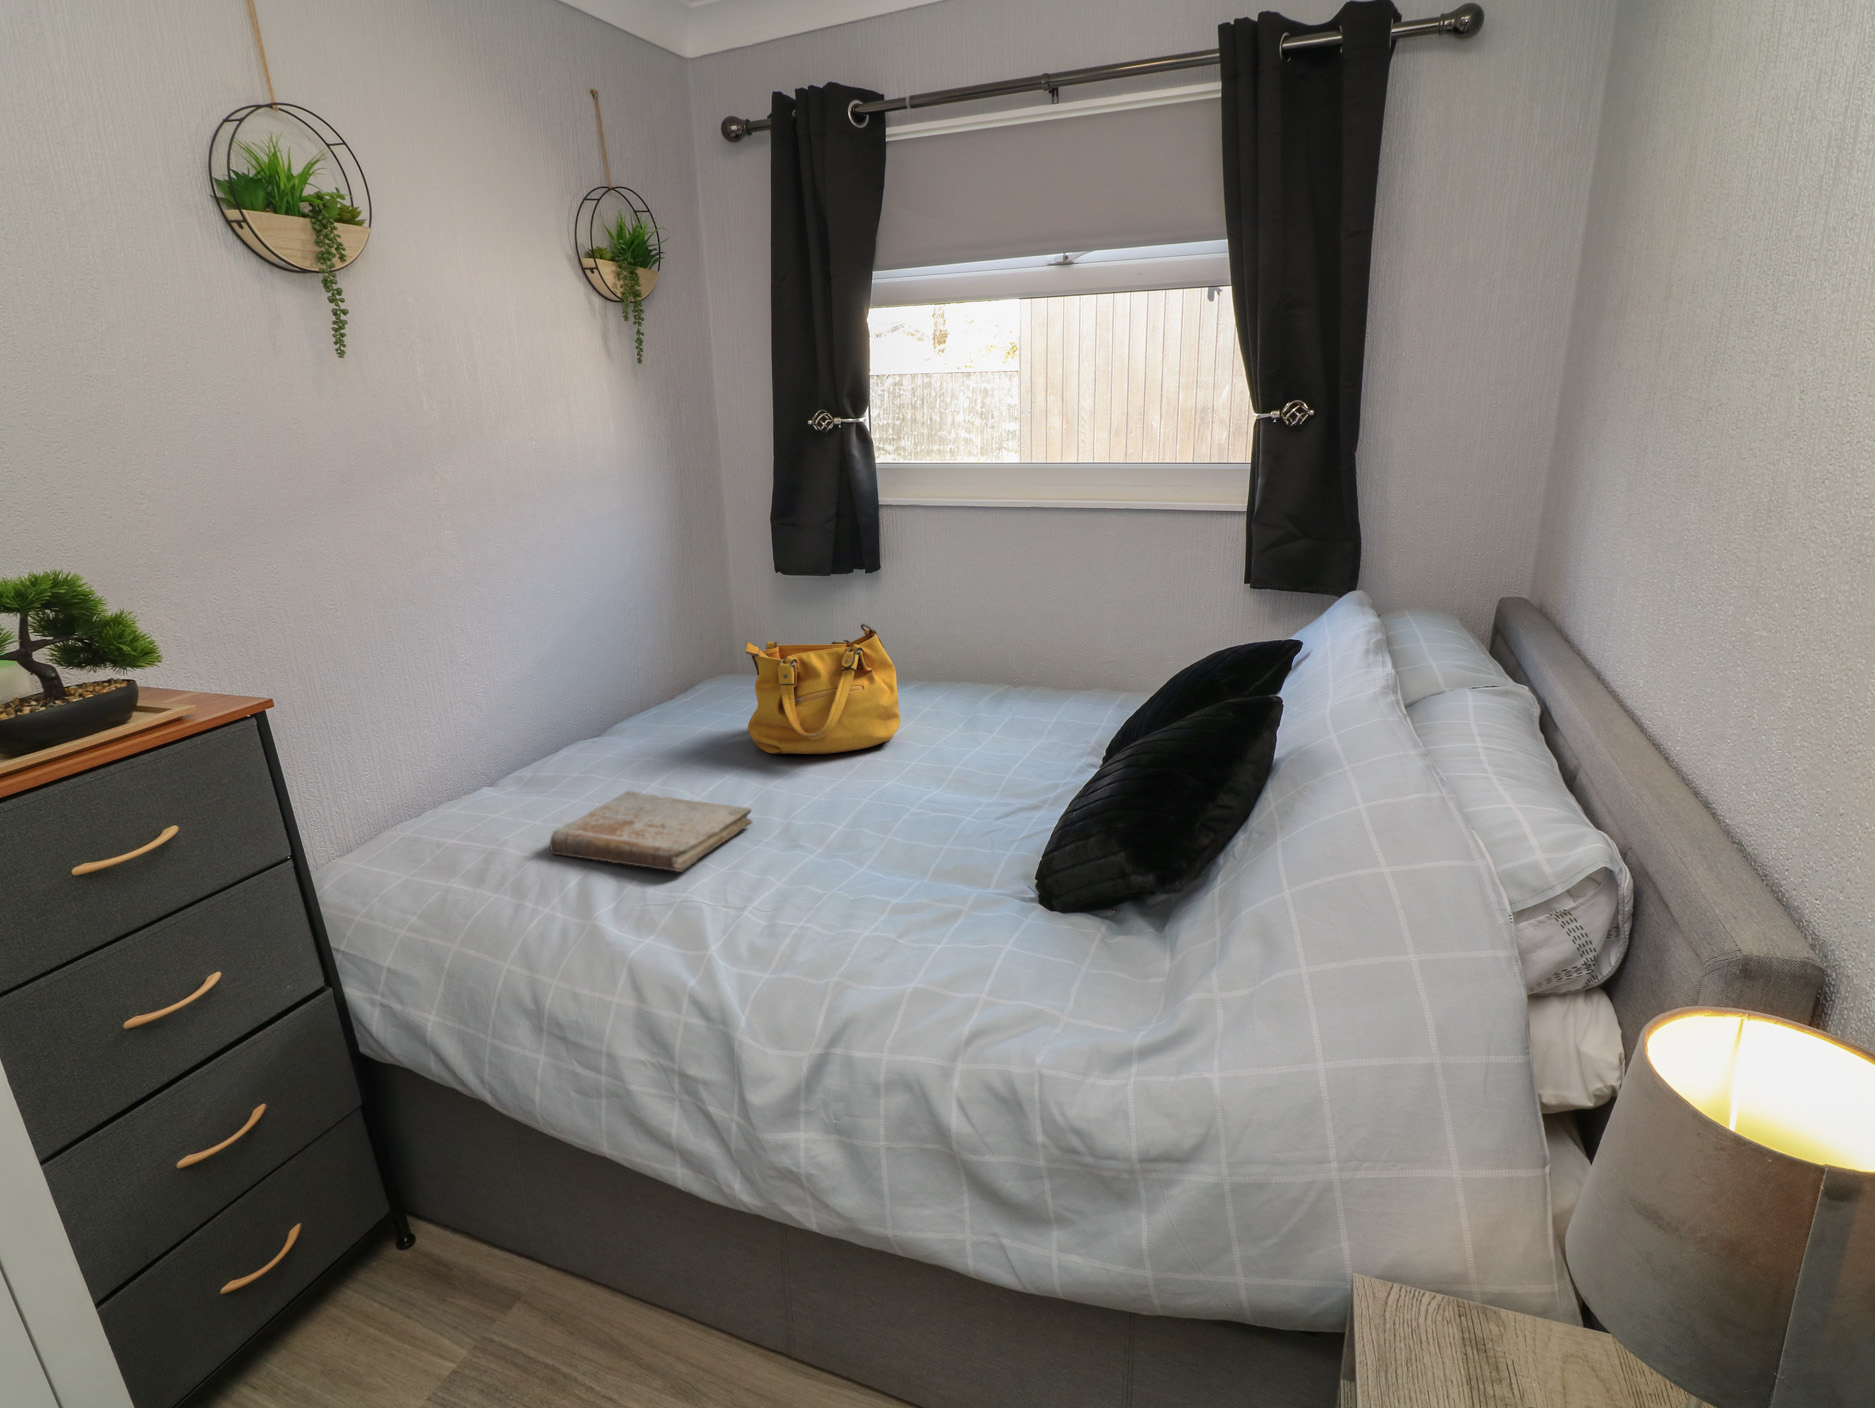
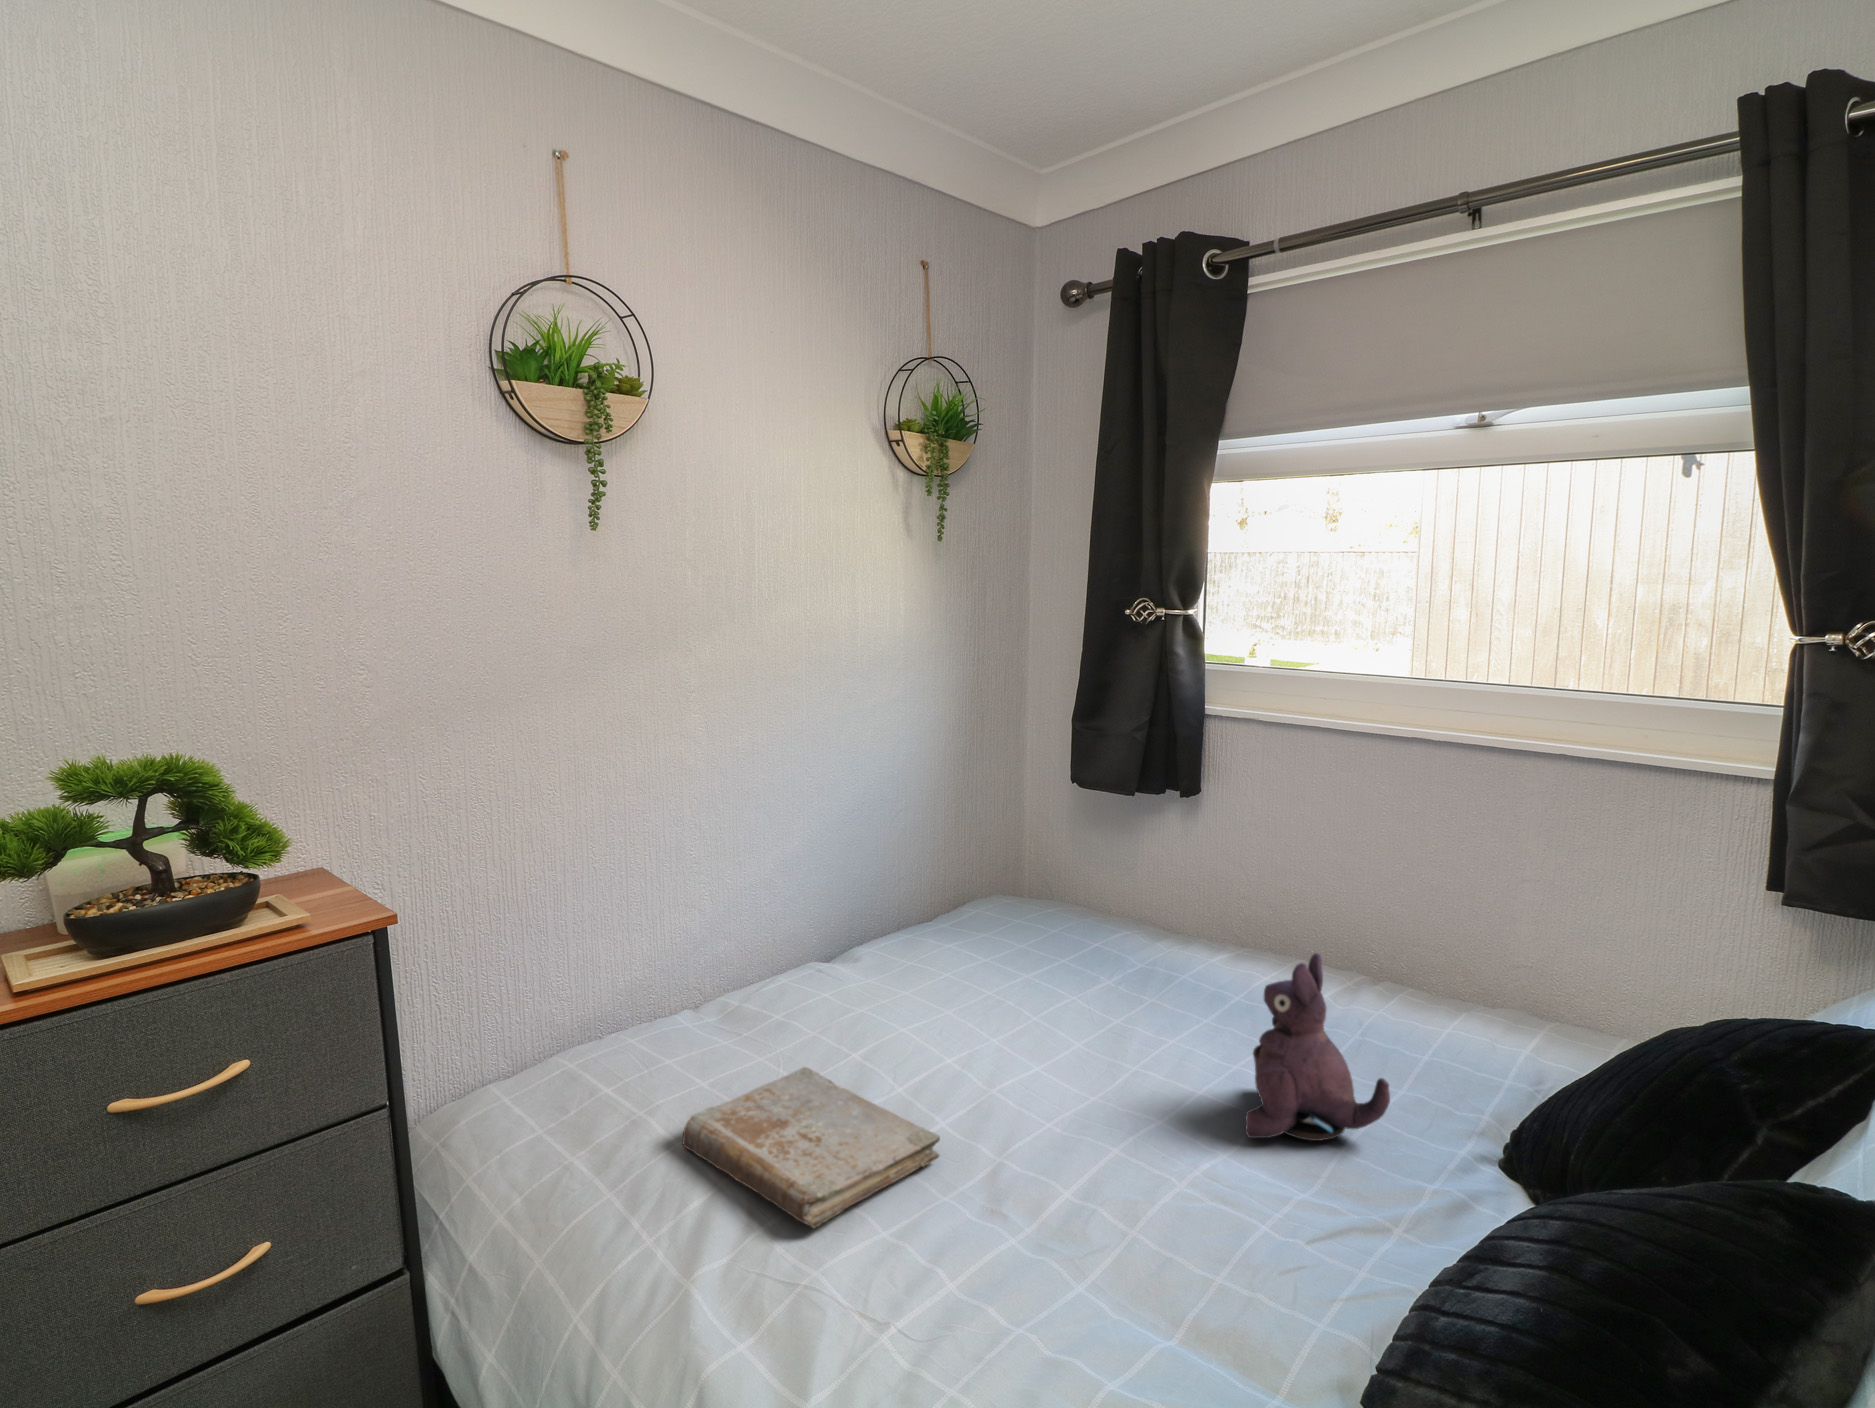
handbag: present [746,624,900,754] -> none [982,881,1186,1055]
plush toy: none [952,651,1040,777] -> present [1245,953,1390,1141]

